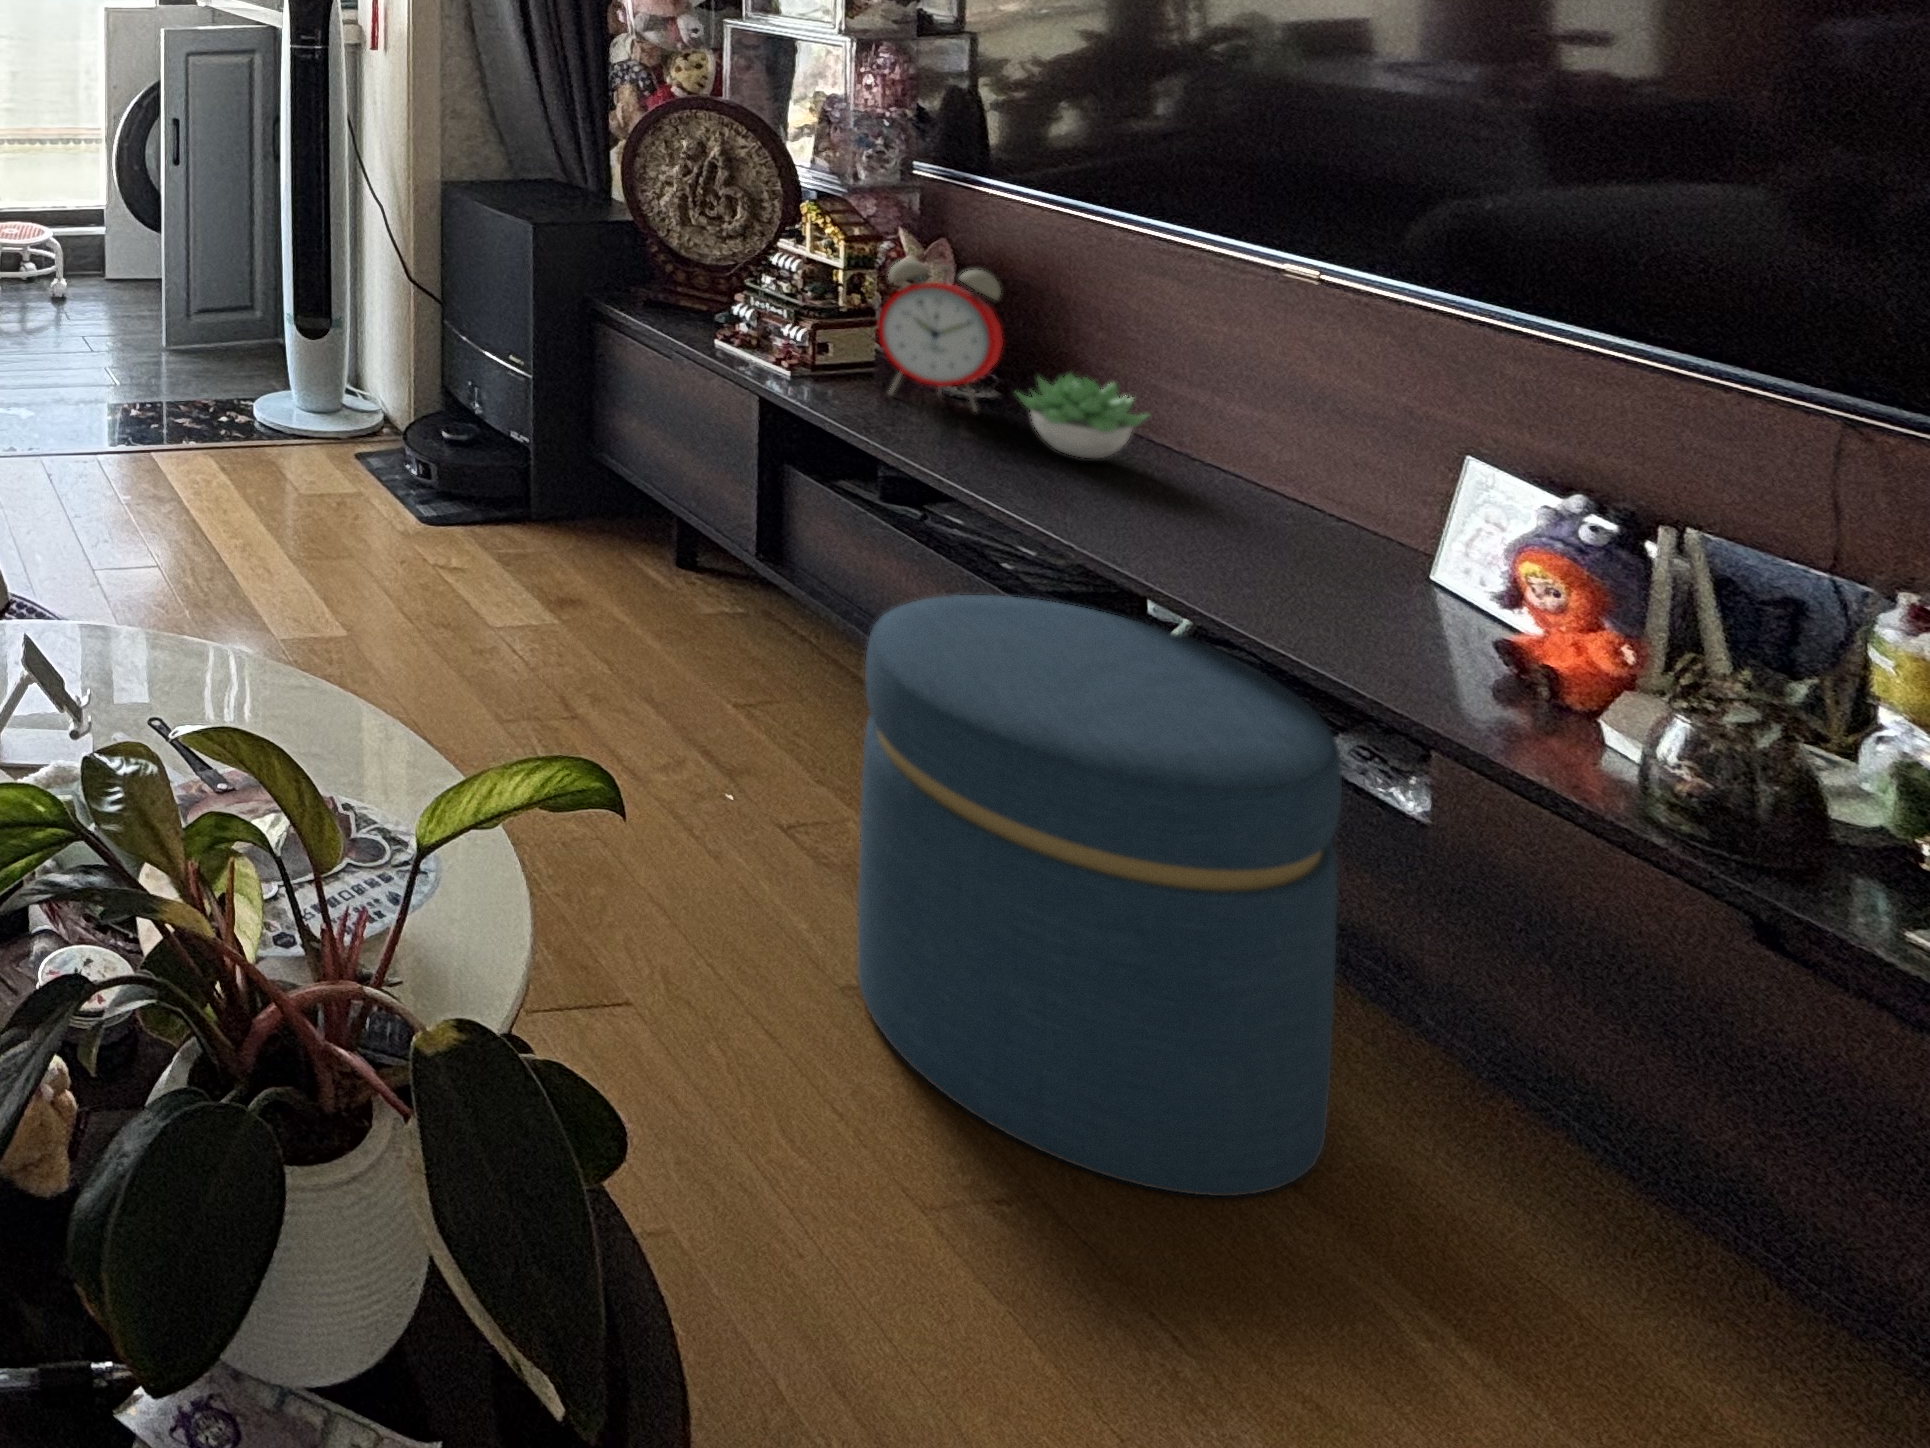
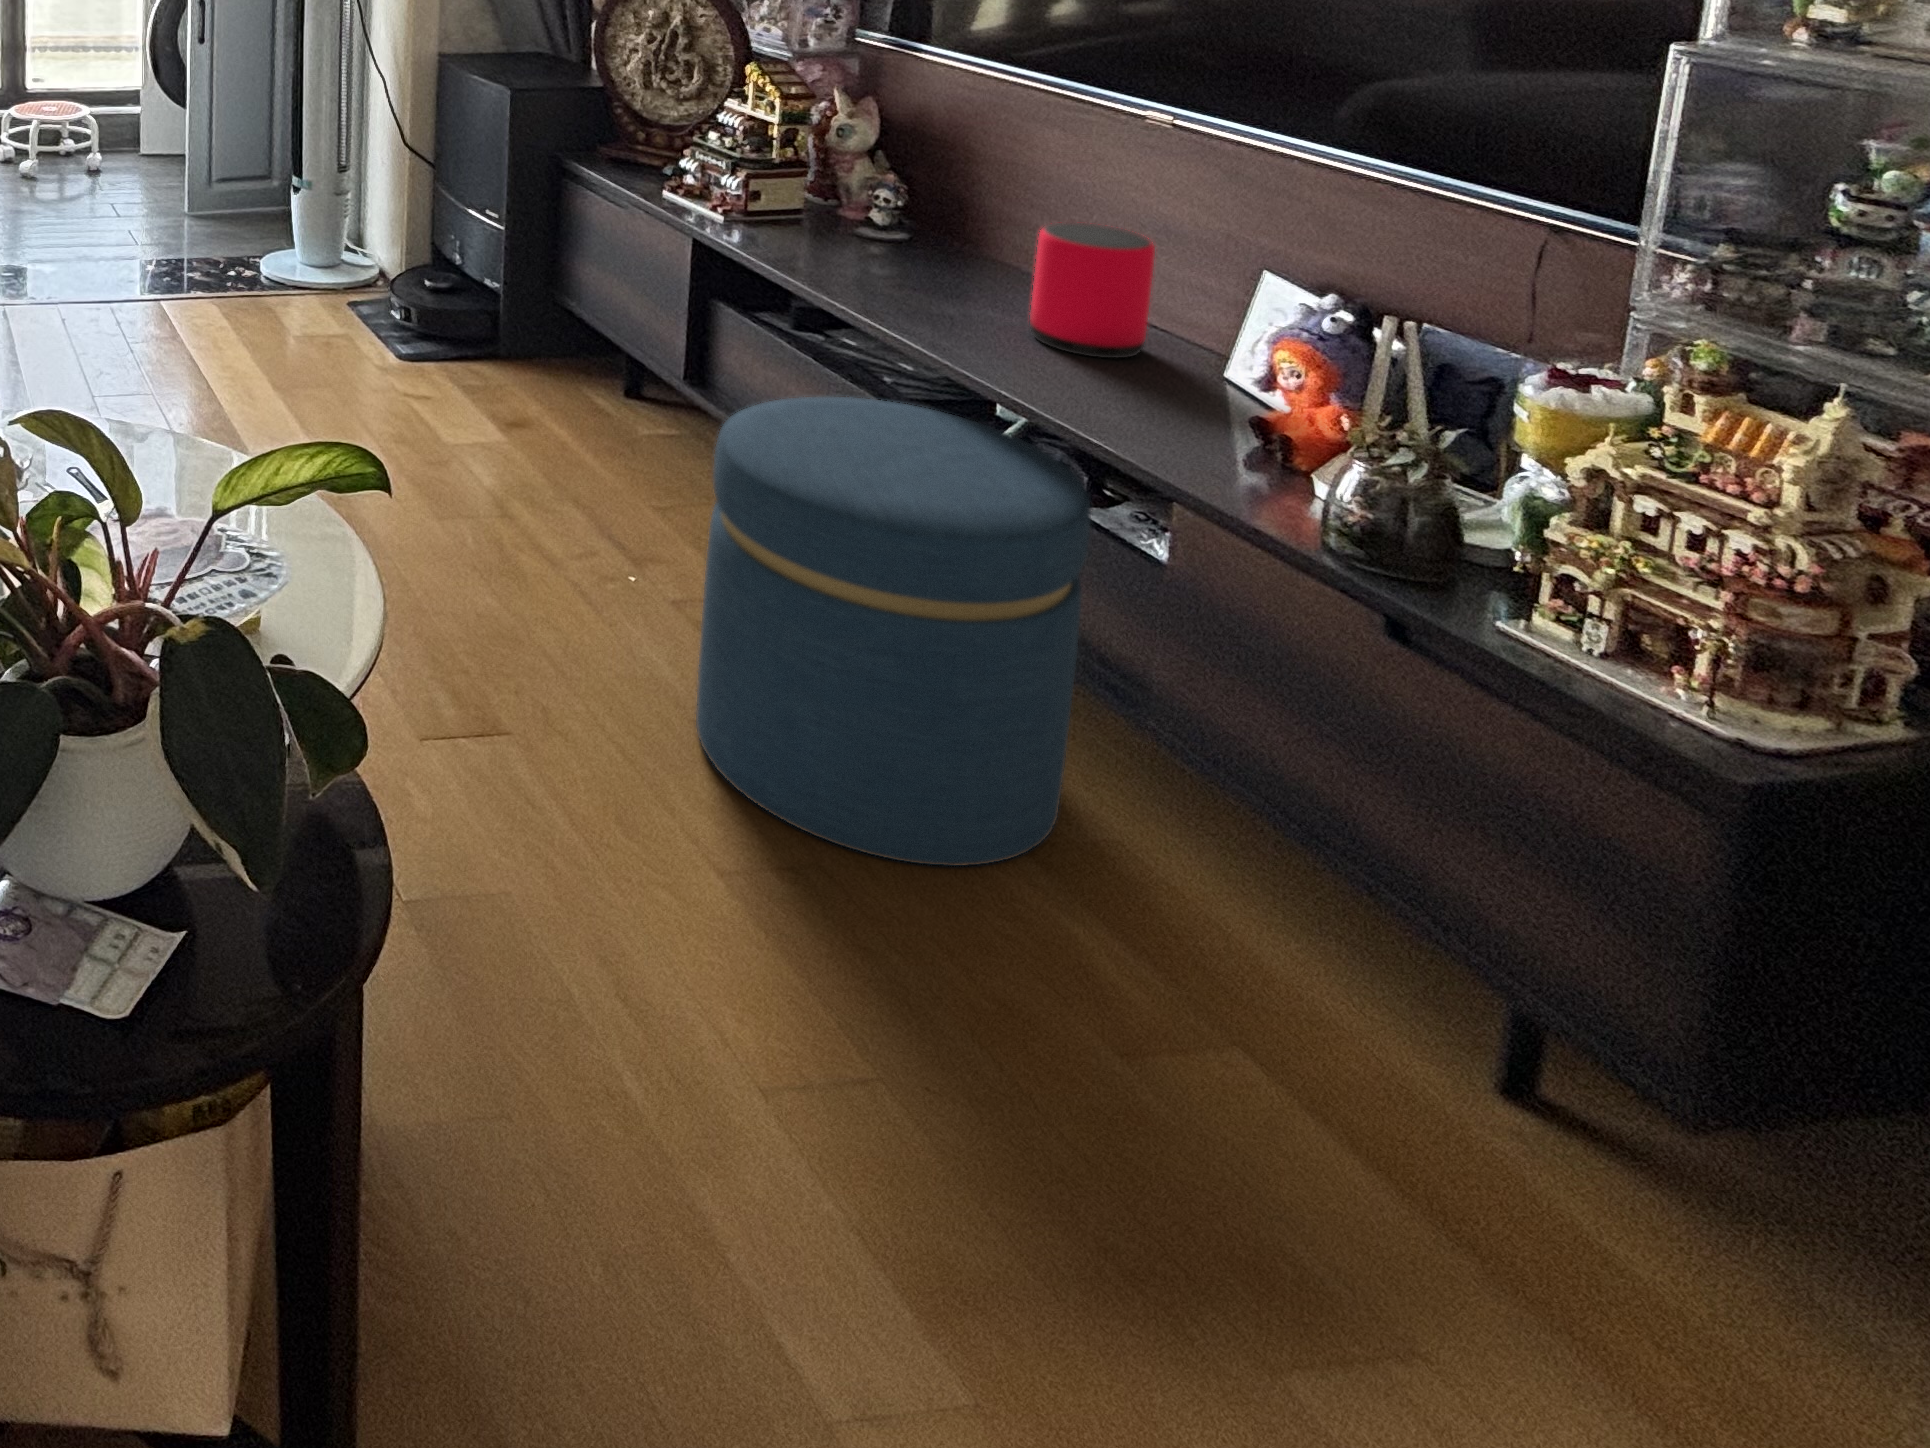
alarm clock: present [877,260,1003,411] -> none [803,118,914,254]
succulent plant: present [1017,374,1148,458] -> none [908,216,1022,290]
speaker: none [1183,387,1329,547] -> present [1030,222,1155,358]

